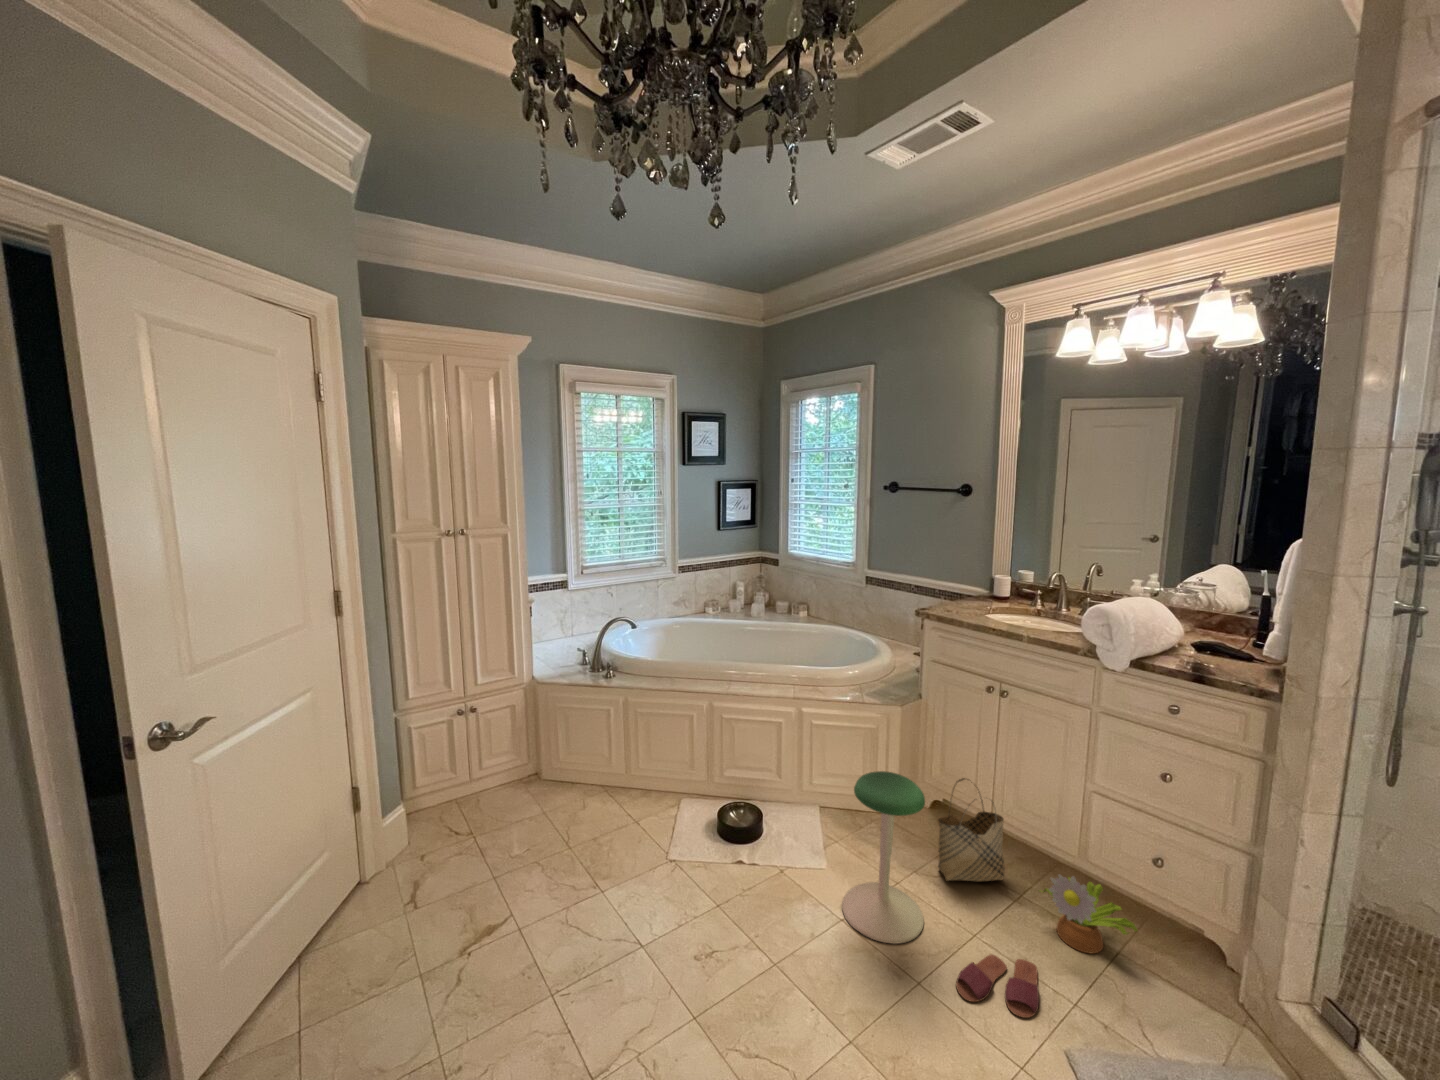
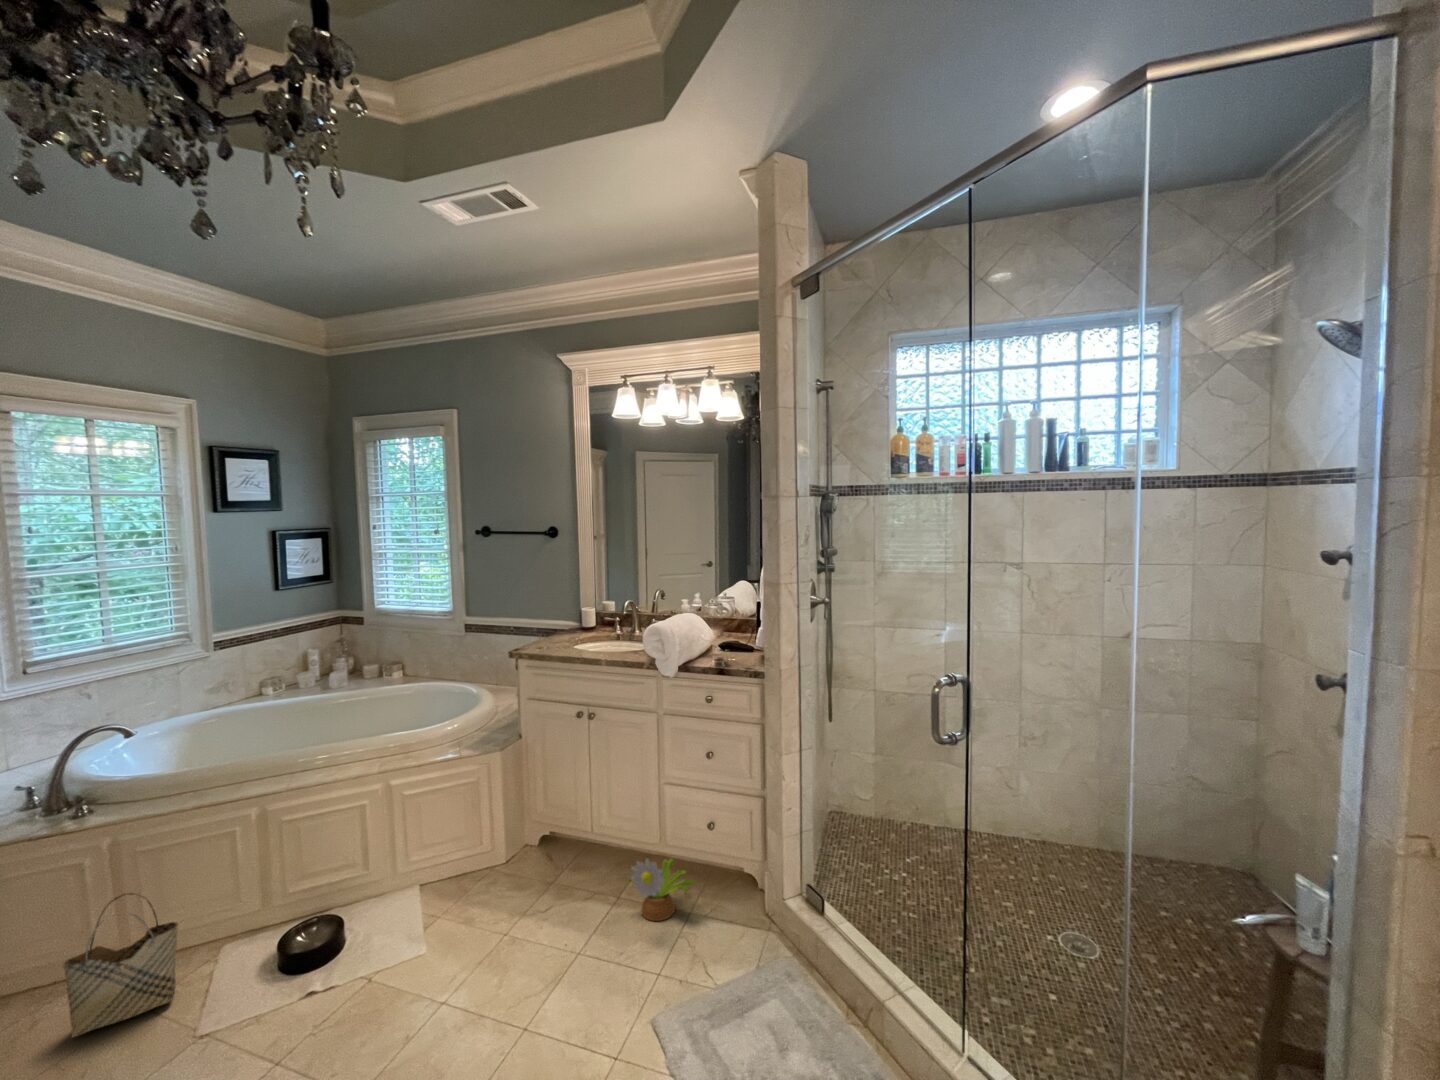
stool: present [842,771,925,944] -> none [440,818,526,997]
woven basket: present [938,778,1005,881] -> present [62,893,178,1038]
slippers: present [956,955,1039,1018] -> none [553,948,623,1009]

